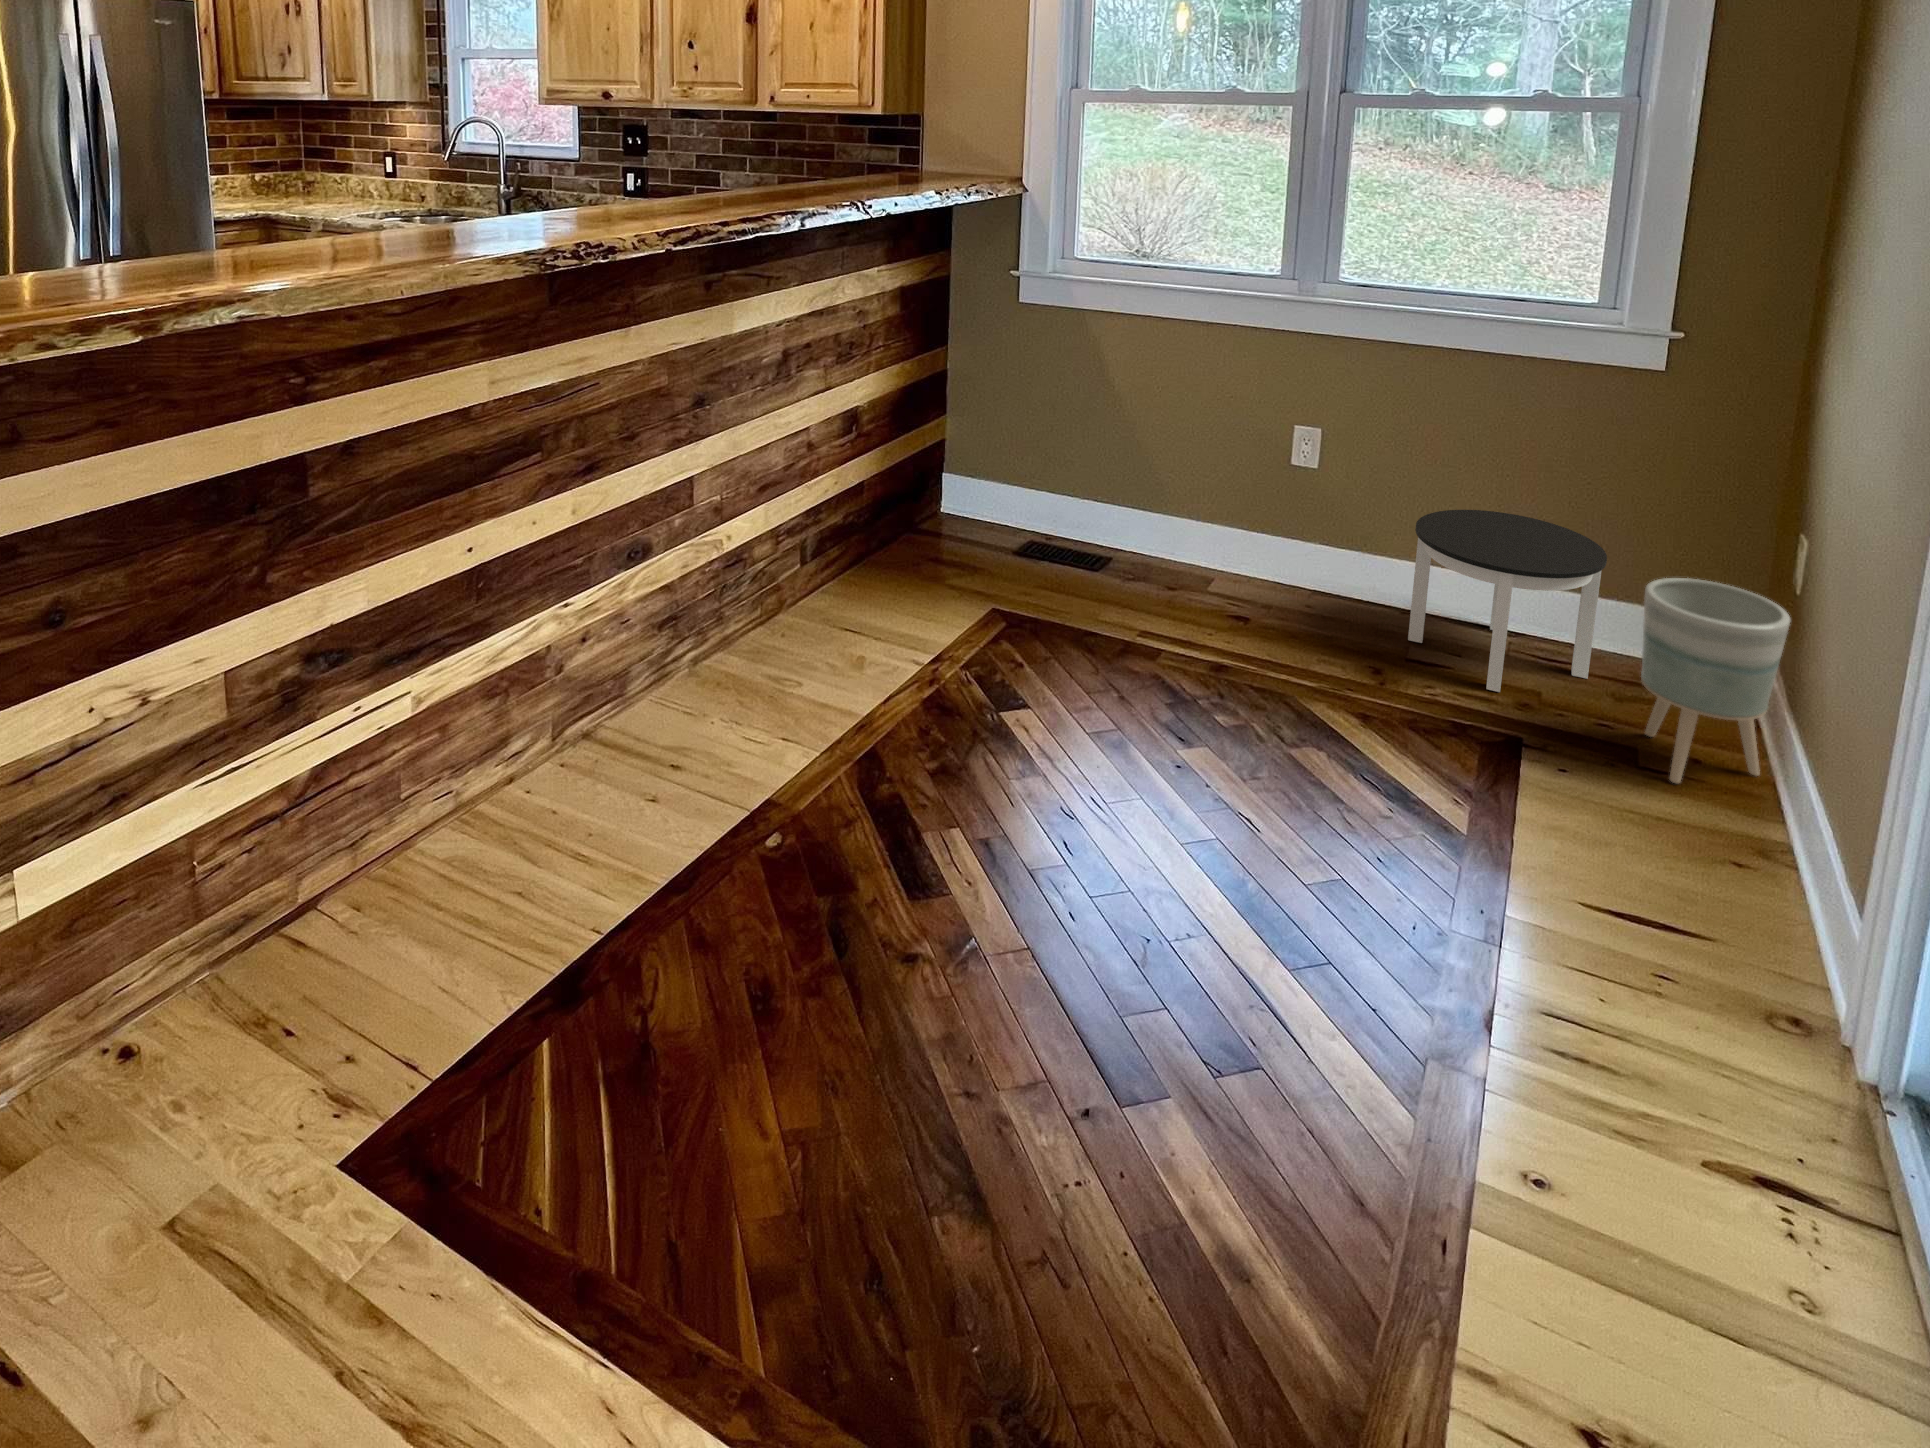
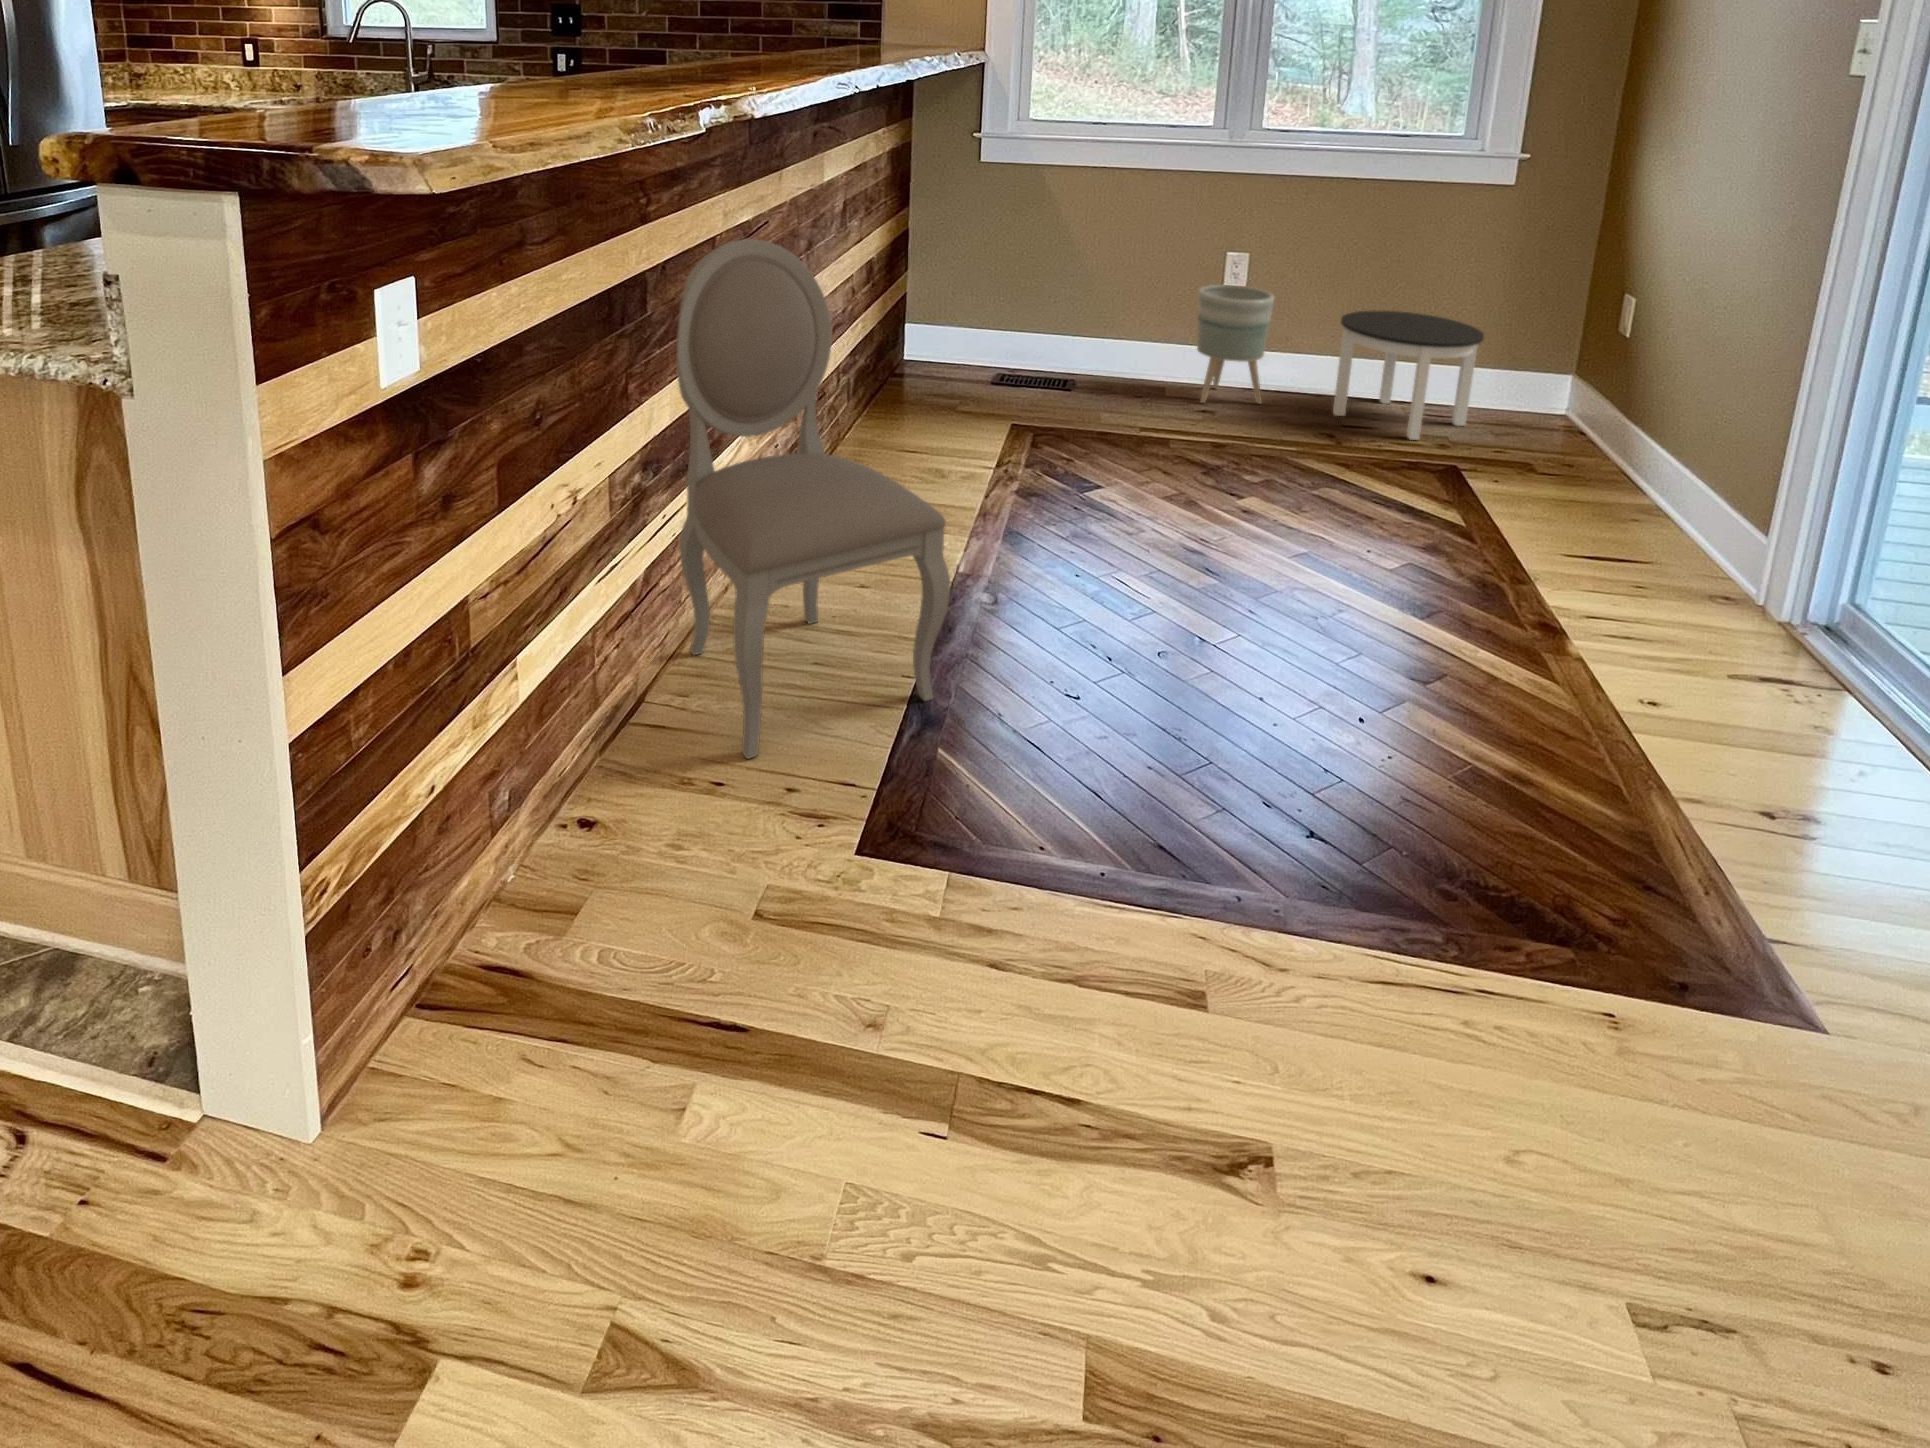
dining chair: none [321,419,600,999] -> present [677,239,951,759]
planter: present [1641,578,1790,783] -> present [1197,285,1274,404]

